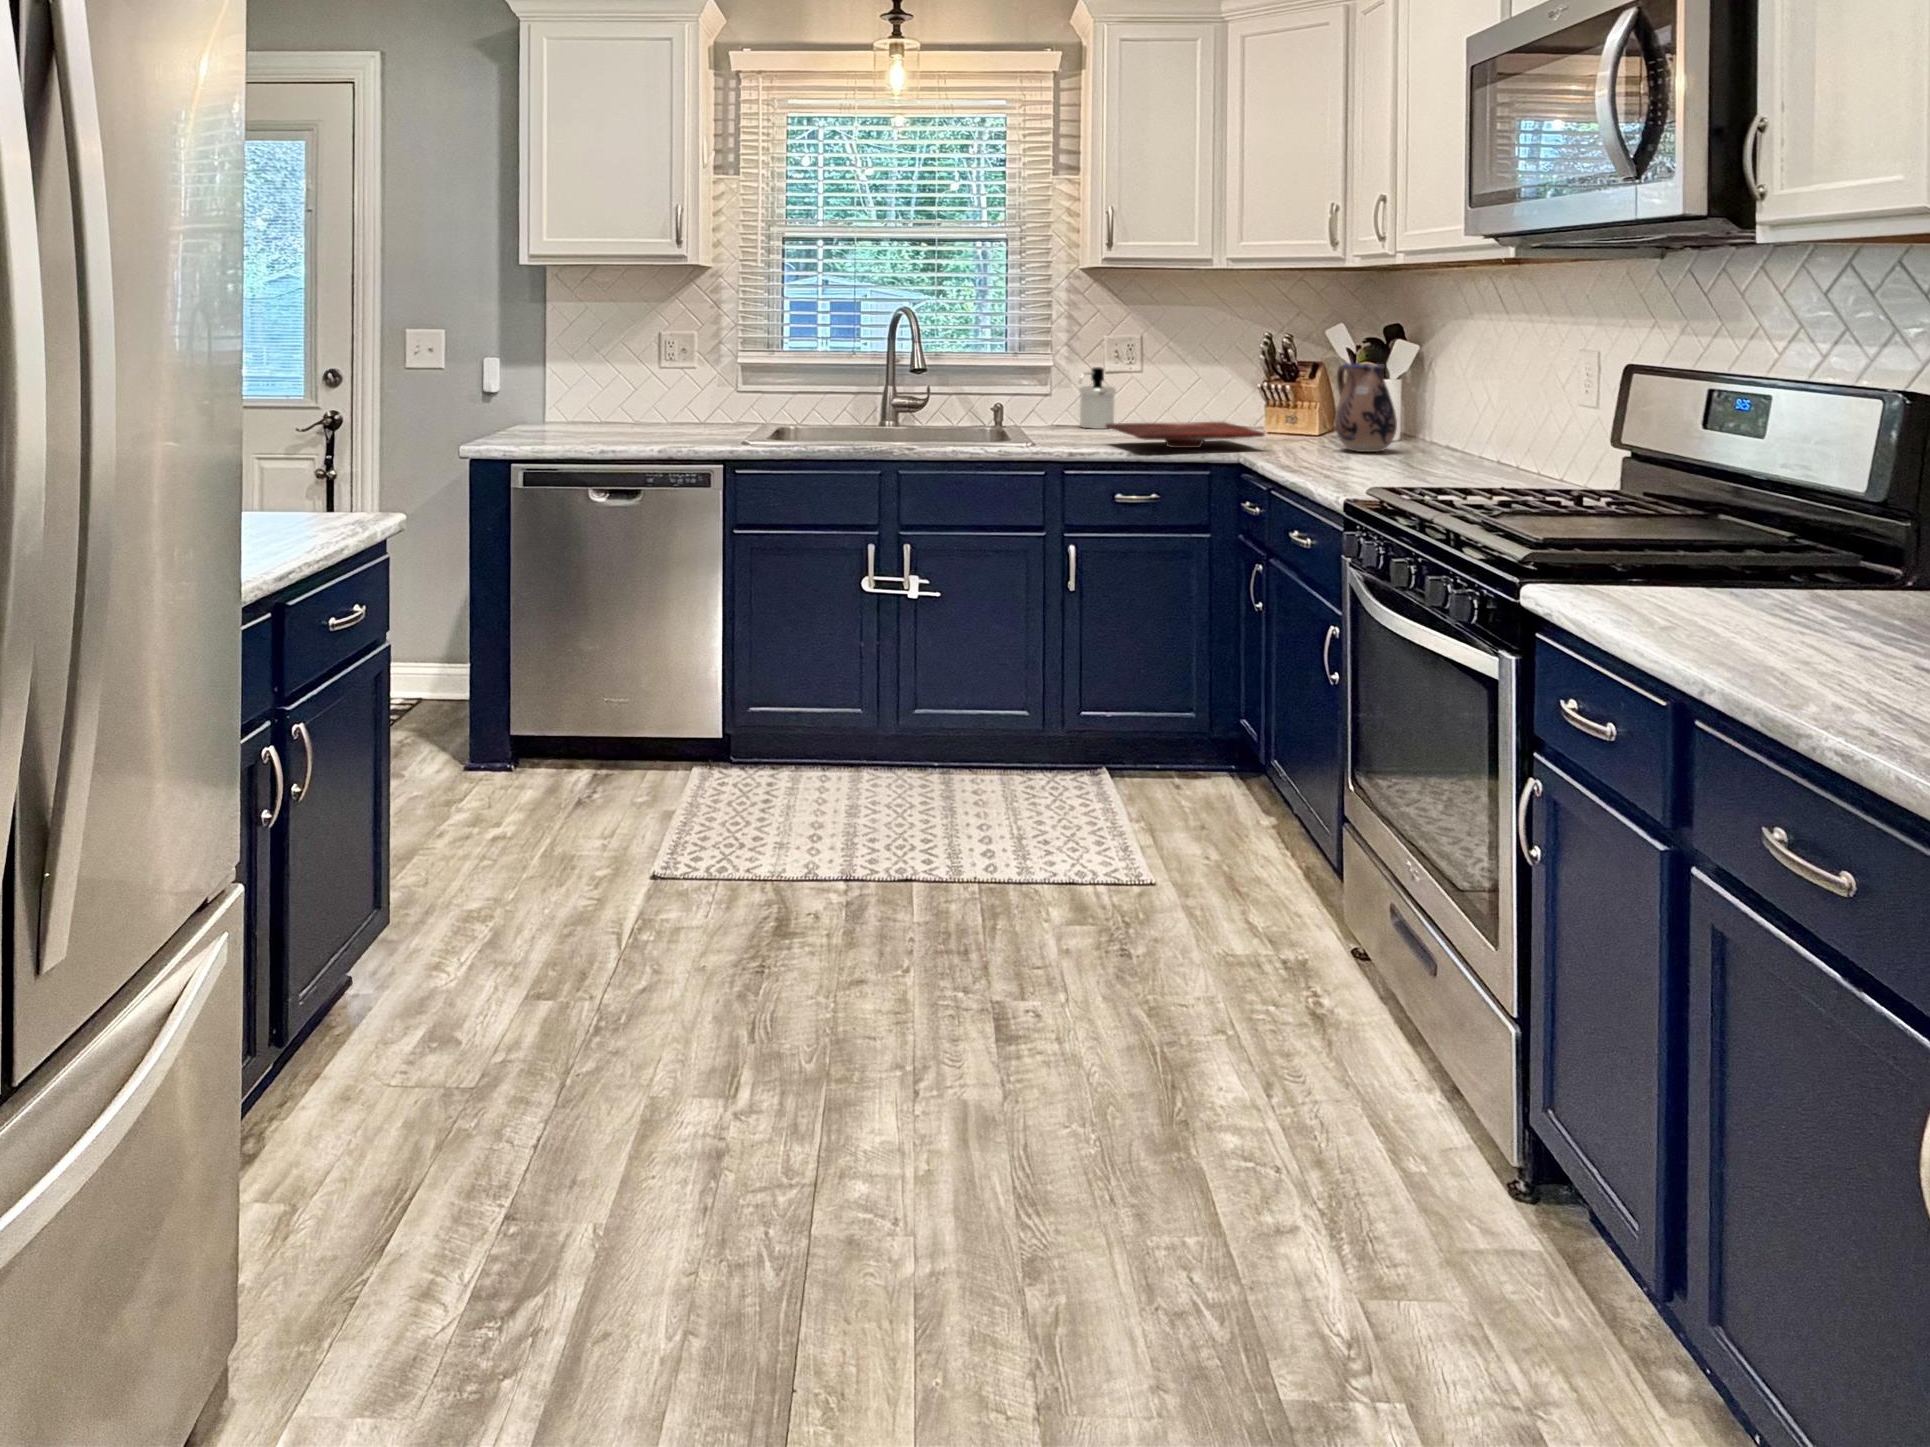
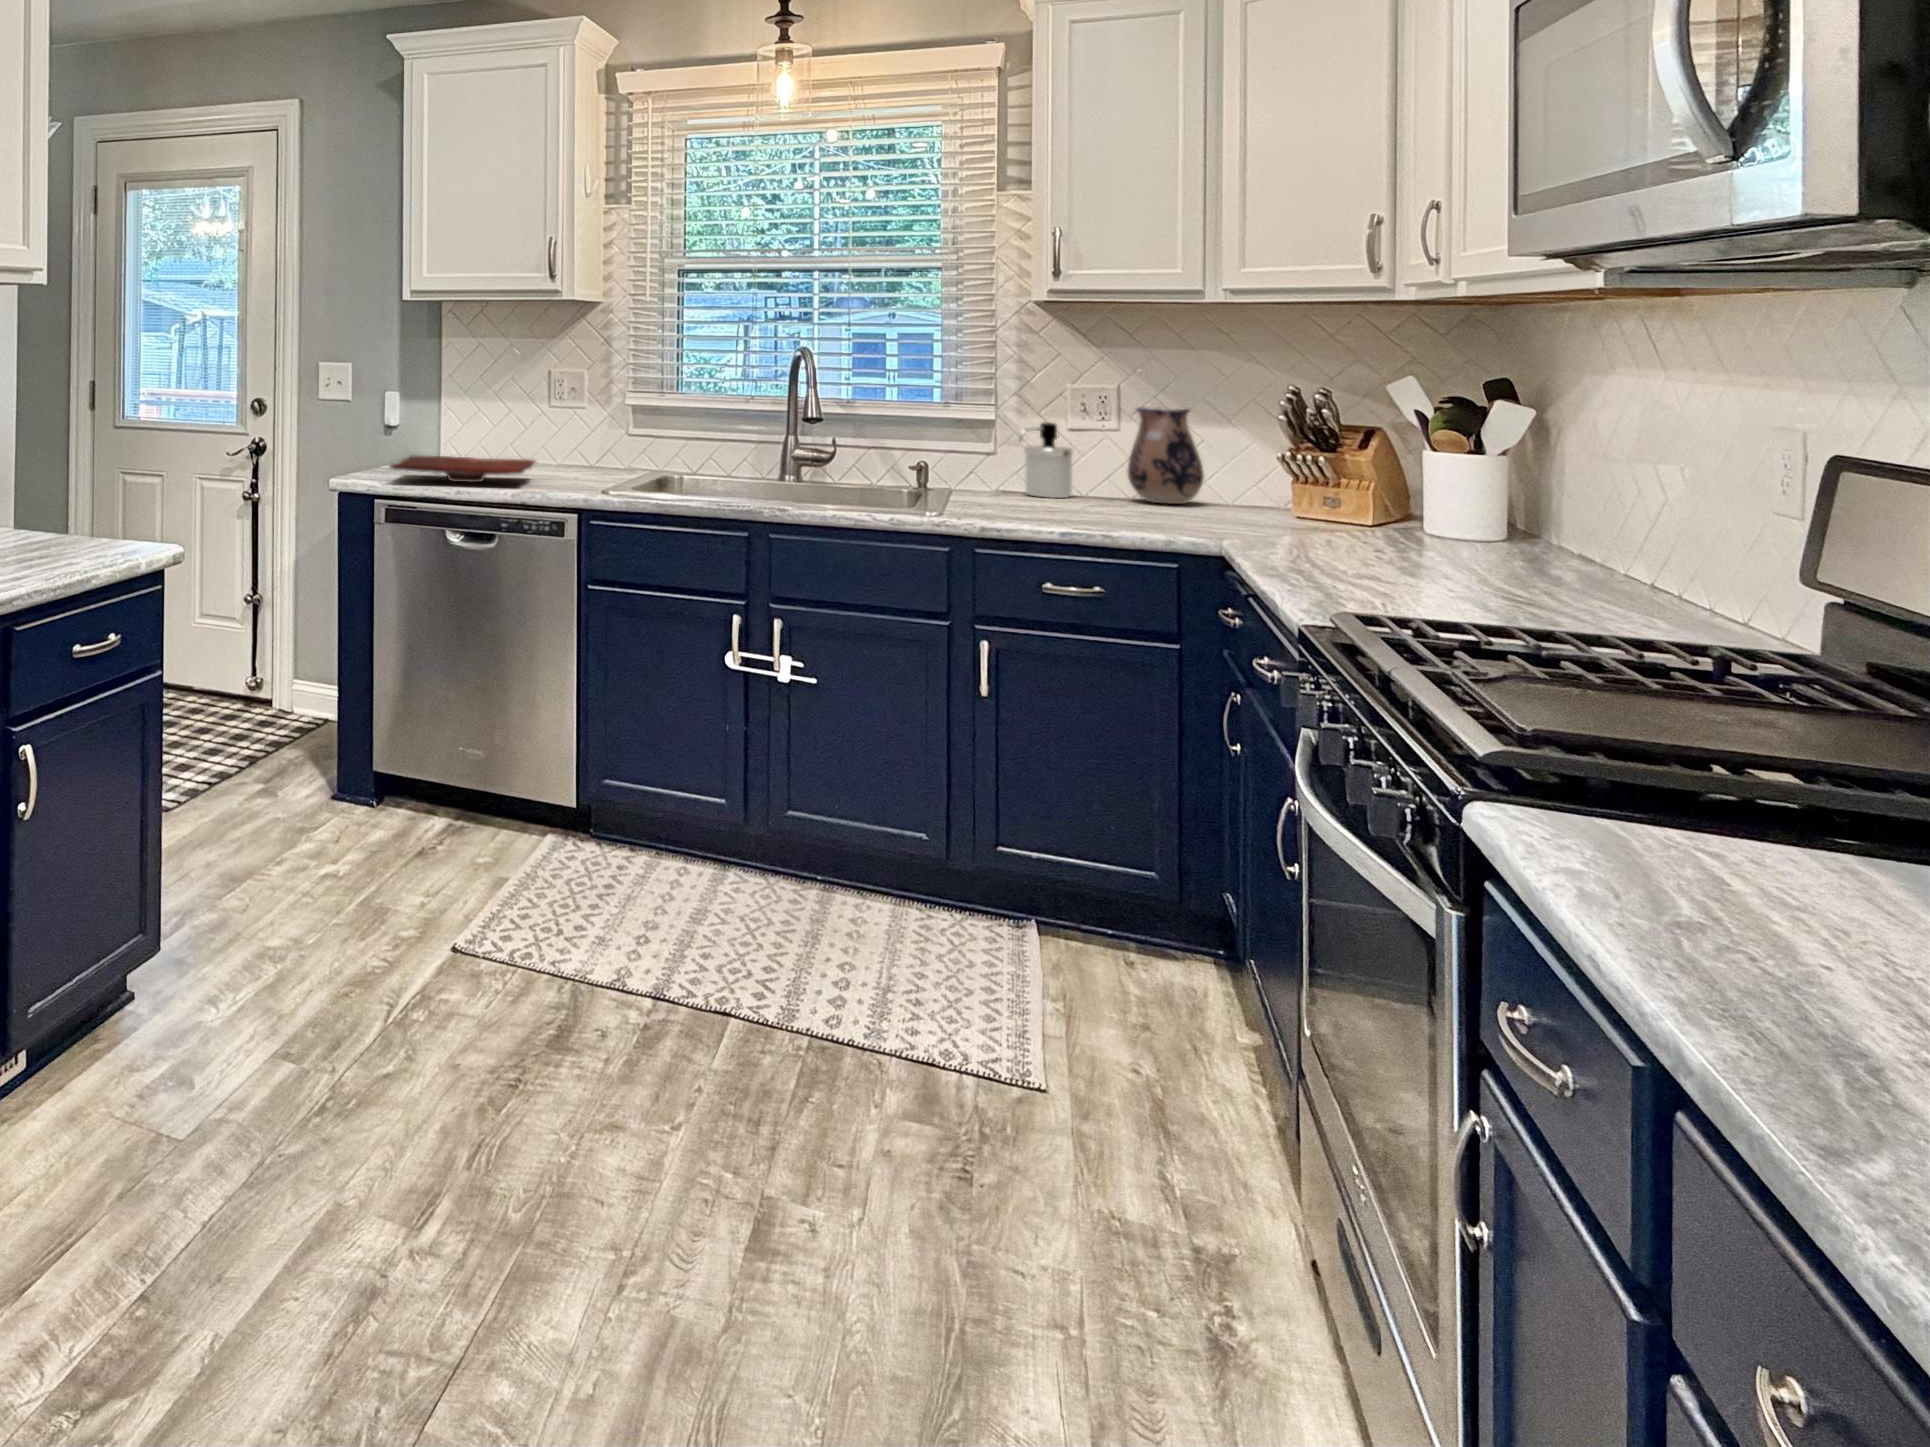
ceramic pitcher: present [1335,363,1397,452] -> present [1128,408,1204,504]
cutting board: present [1106,422,1265,448] -> present [390,455,535,483]

